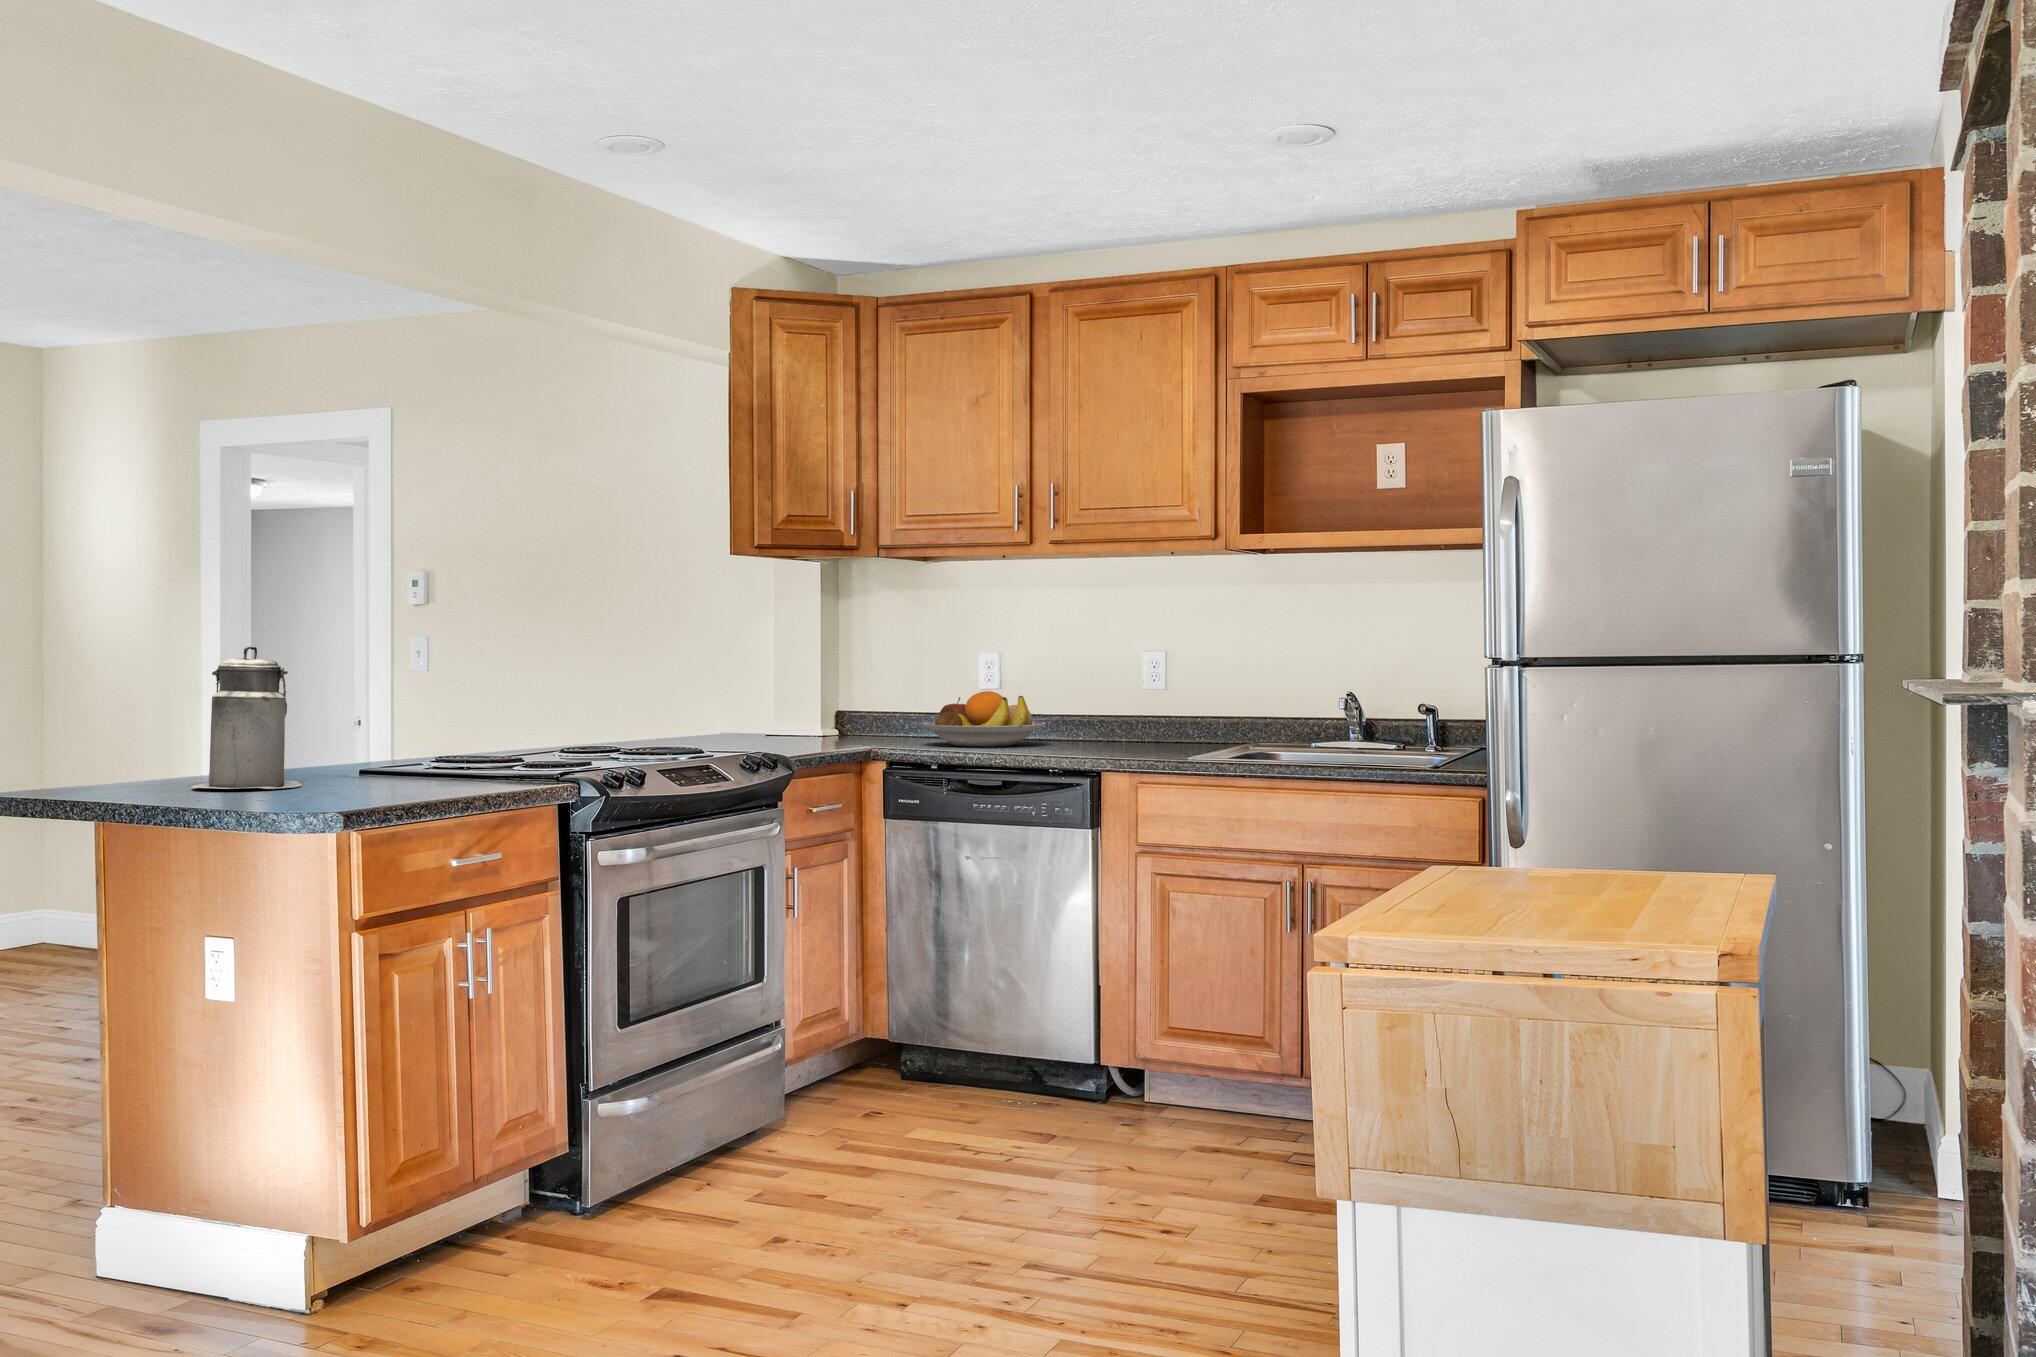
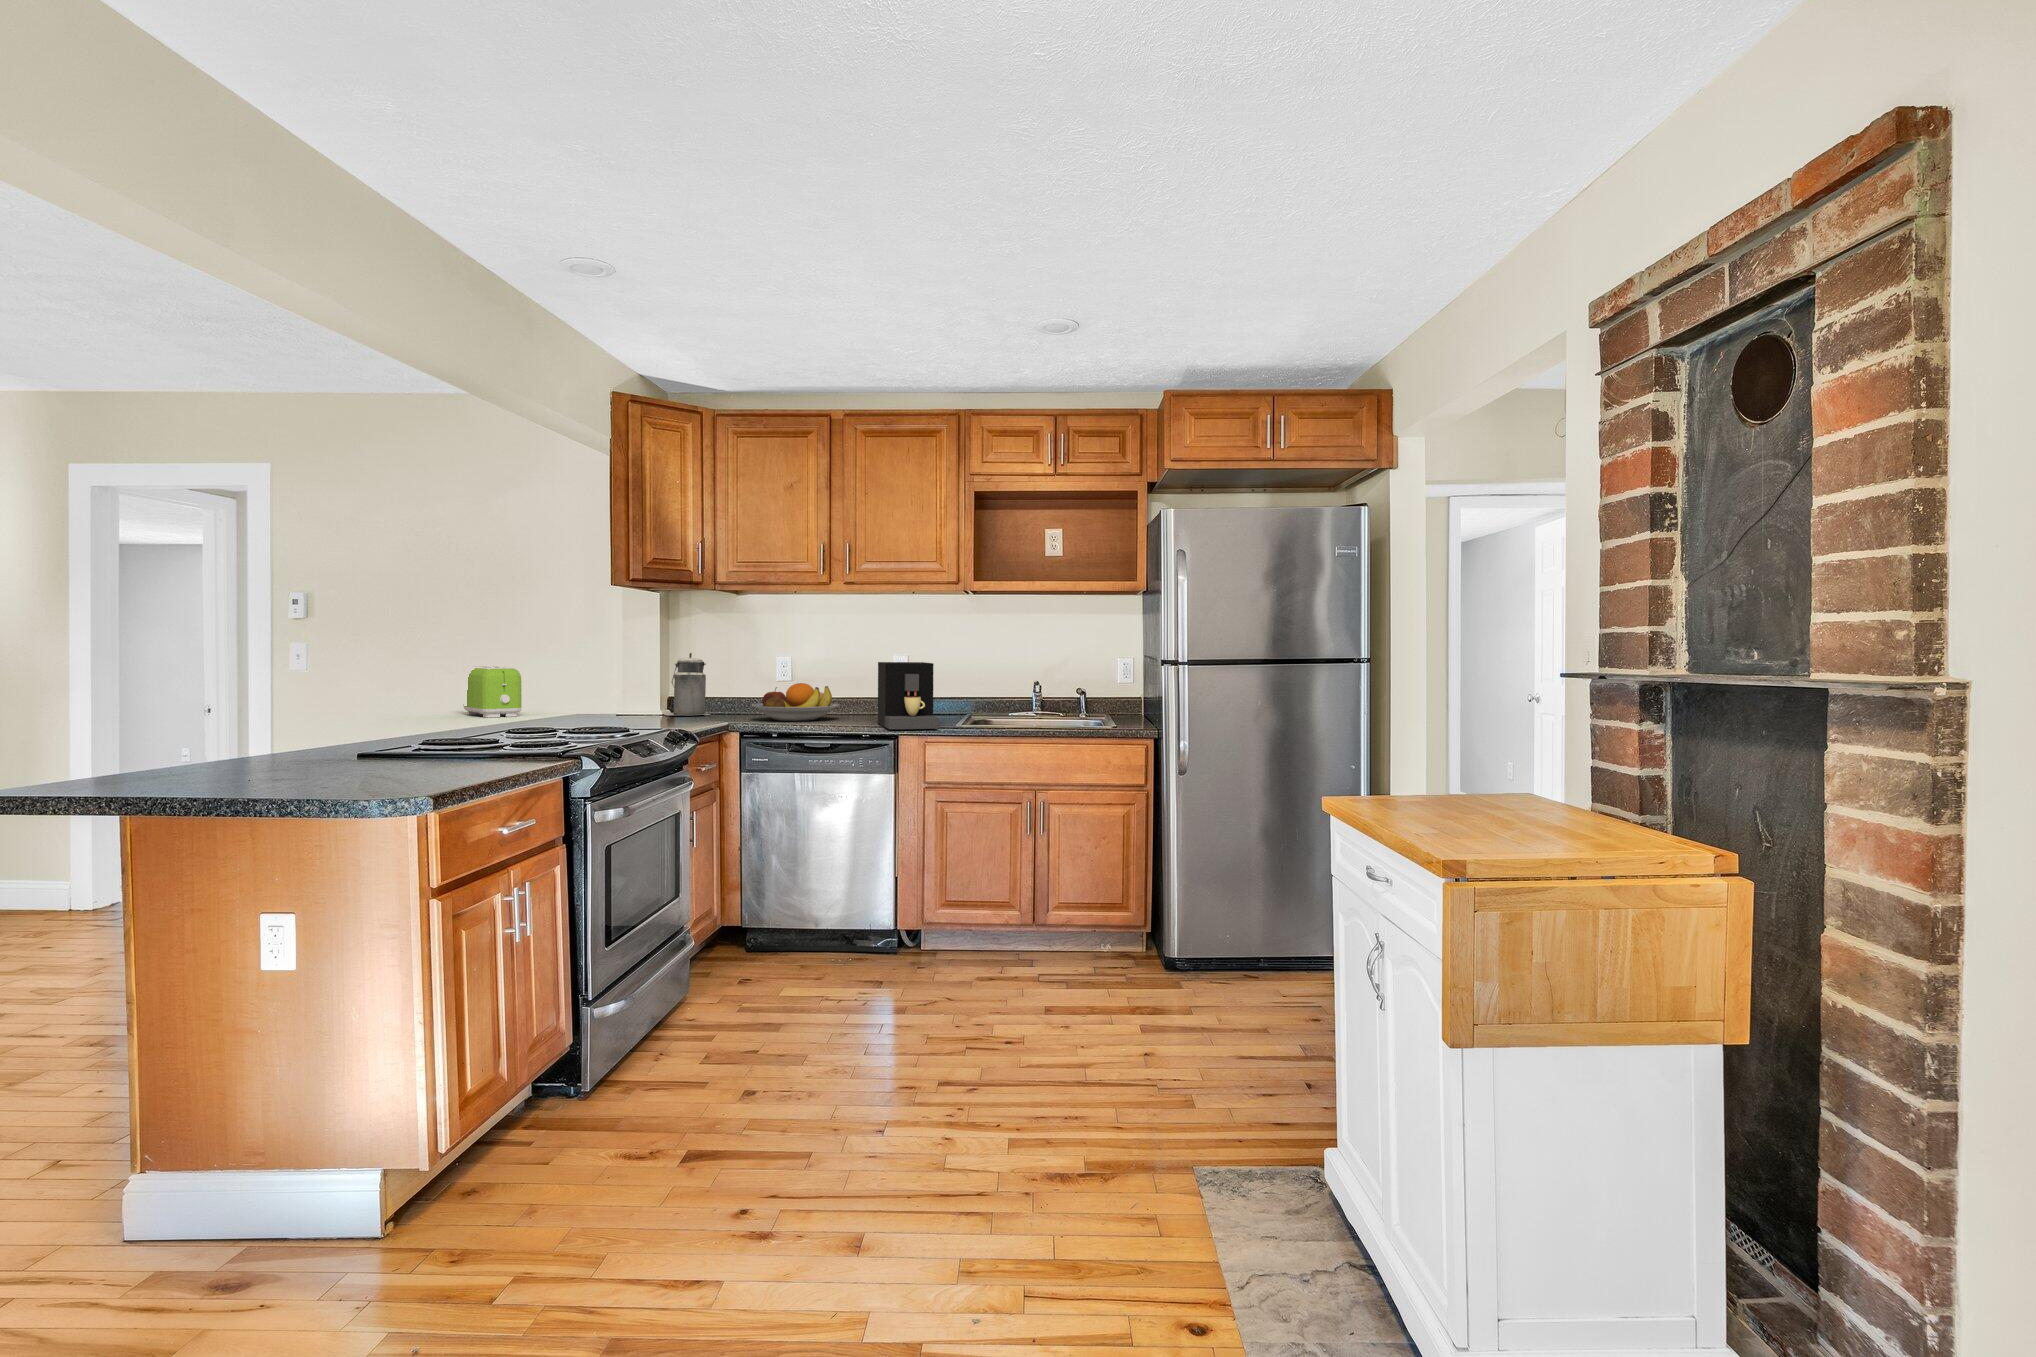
canister: present [192,646,301,789] -> present [664,653,710,715]
coffee maker: none [1063,660,1148,759] -> present [878,662,939,729]
toaster: none [595,668,655,736] -> present [464,666,522,717]

